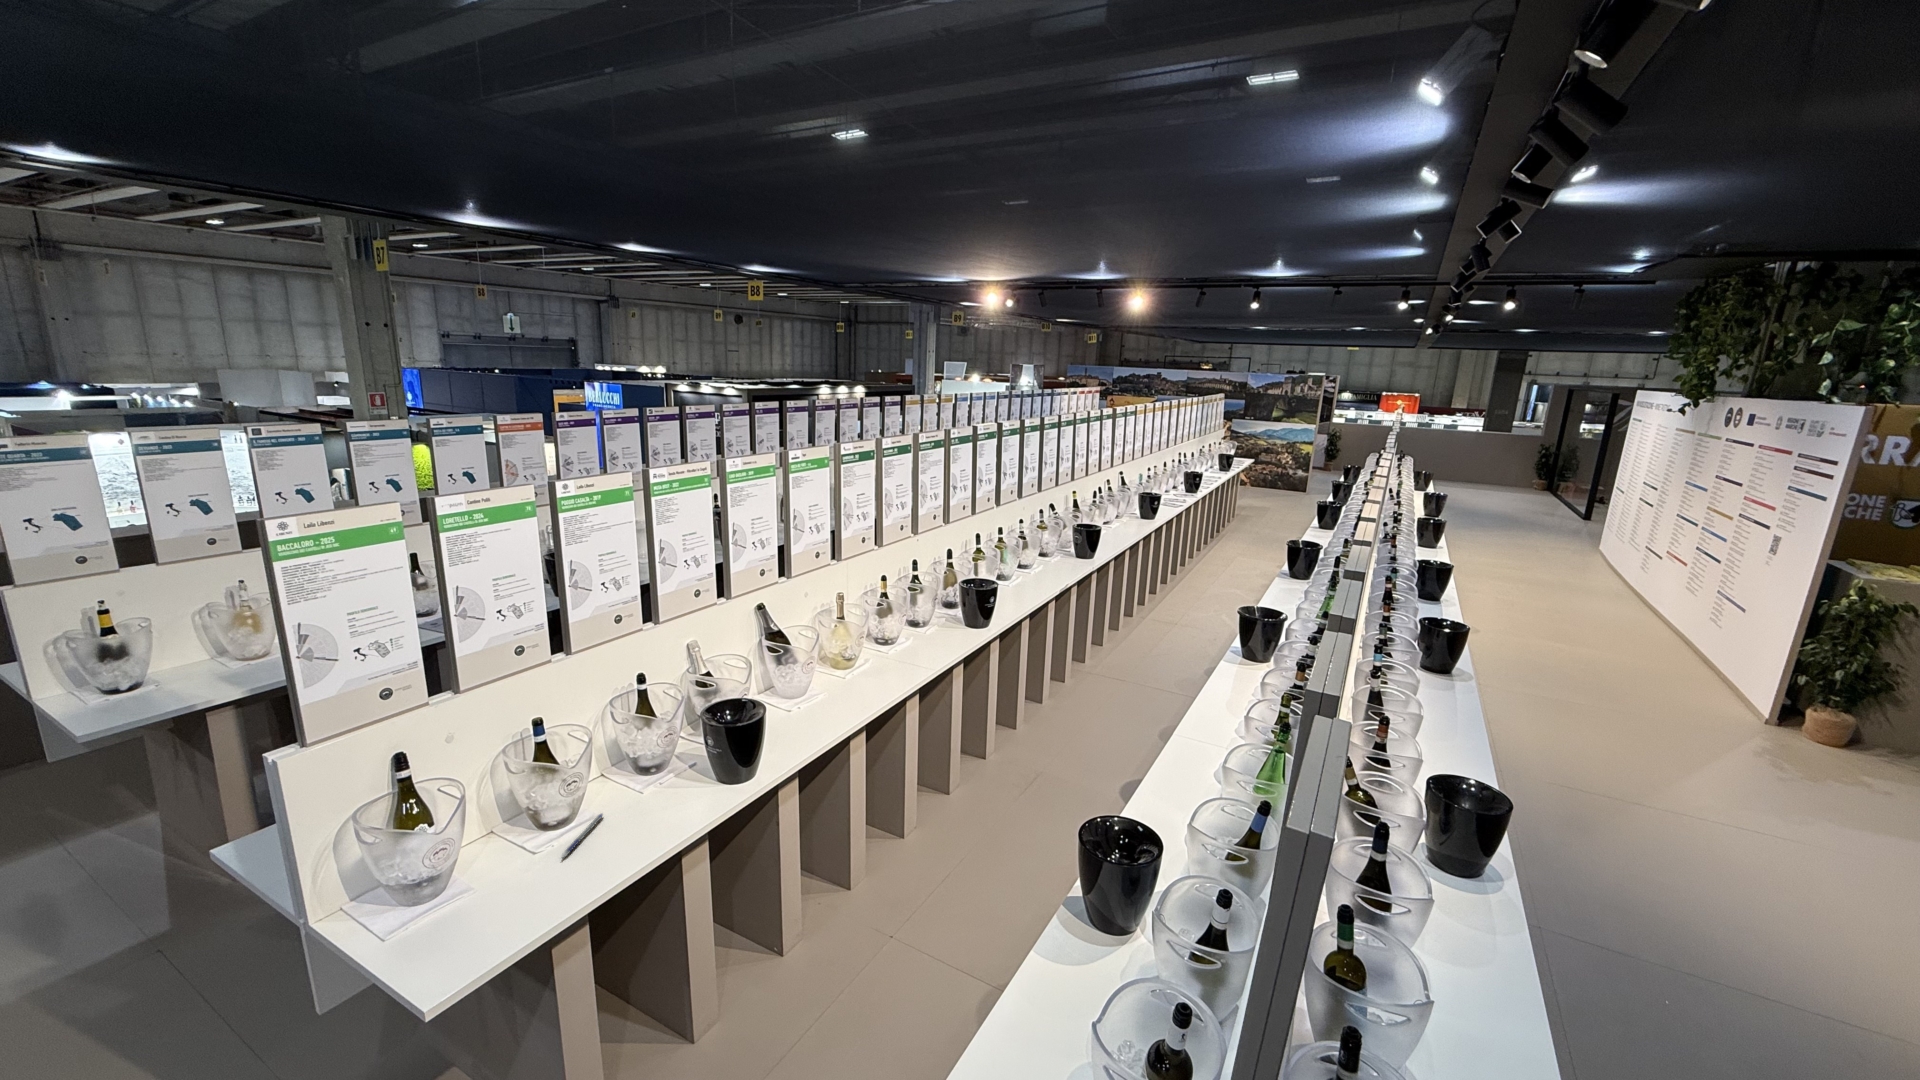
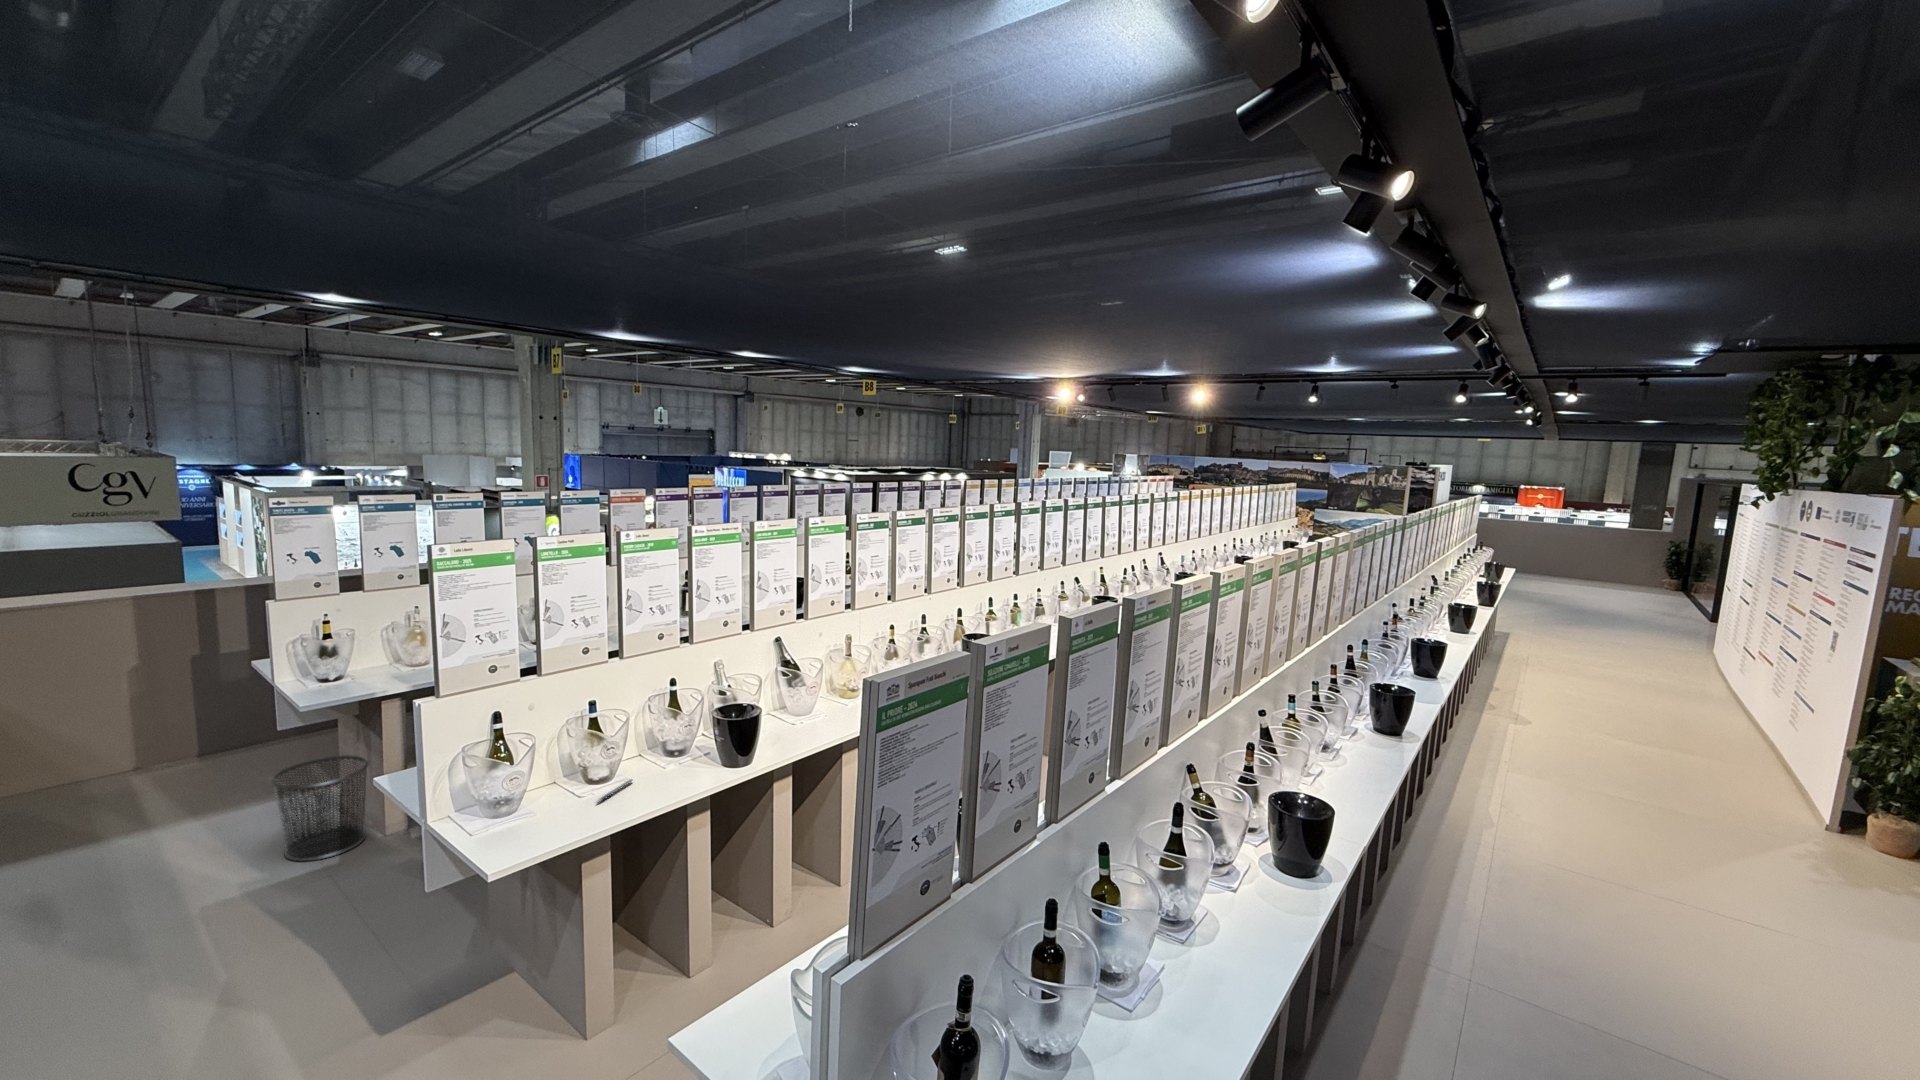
waste bin: none [51,777,207,922] -> present [271,755,369,861]

